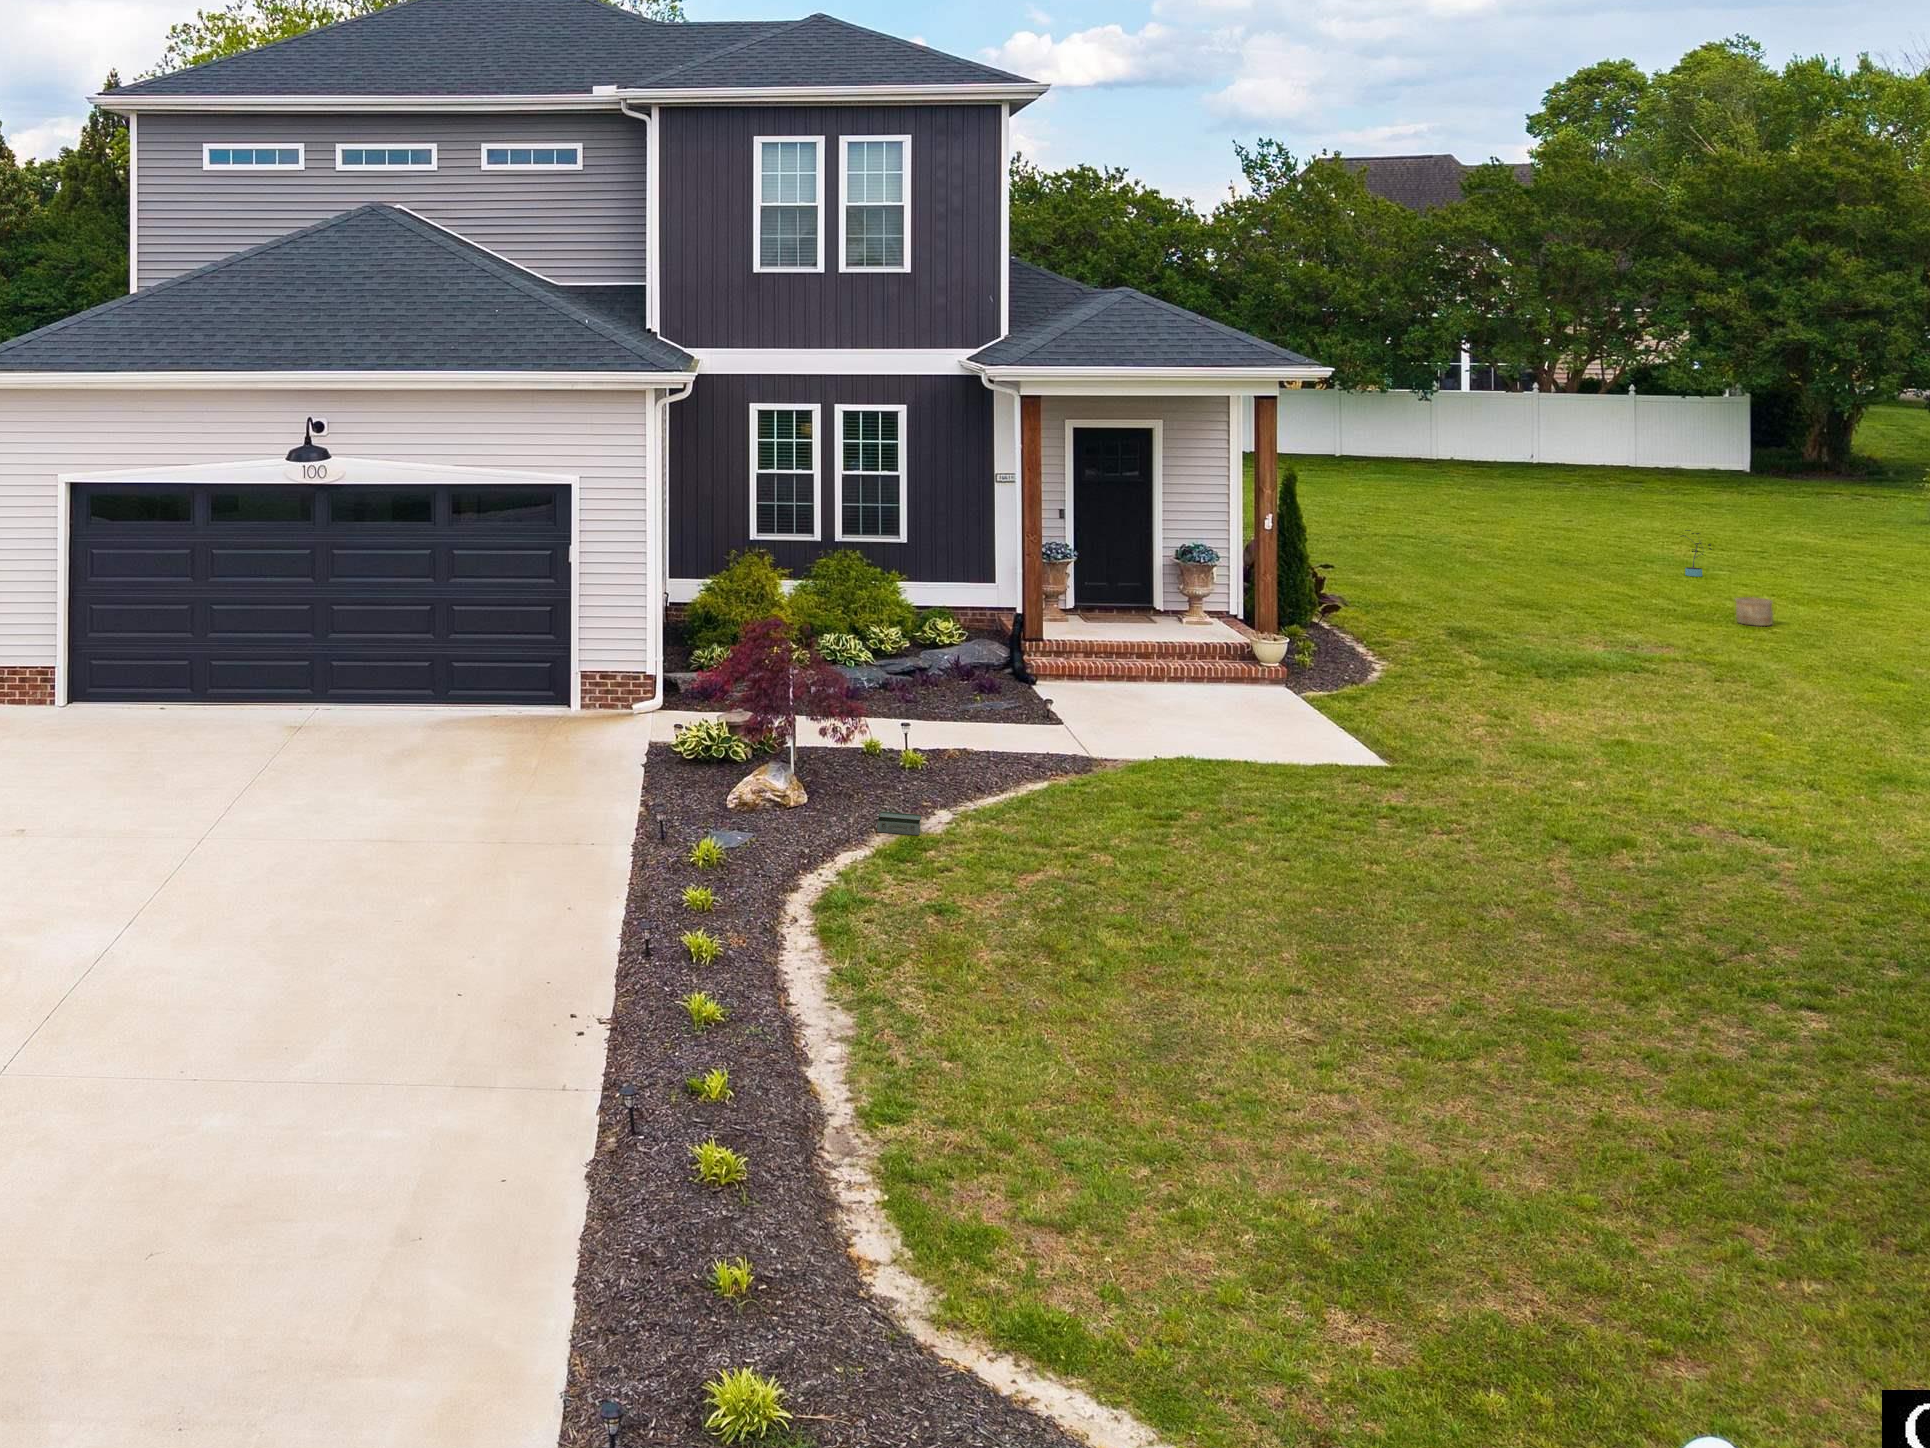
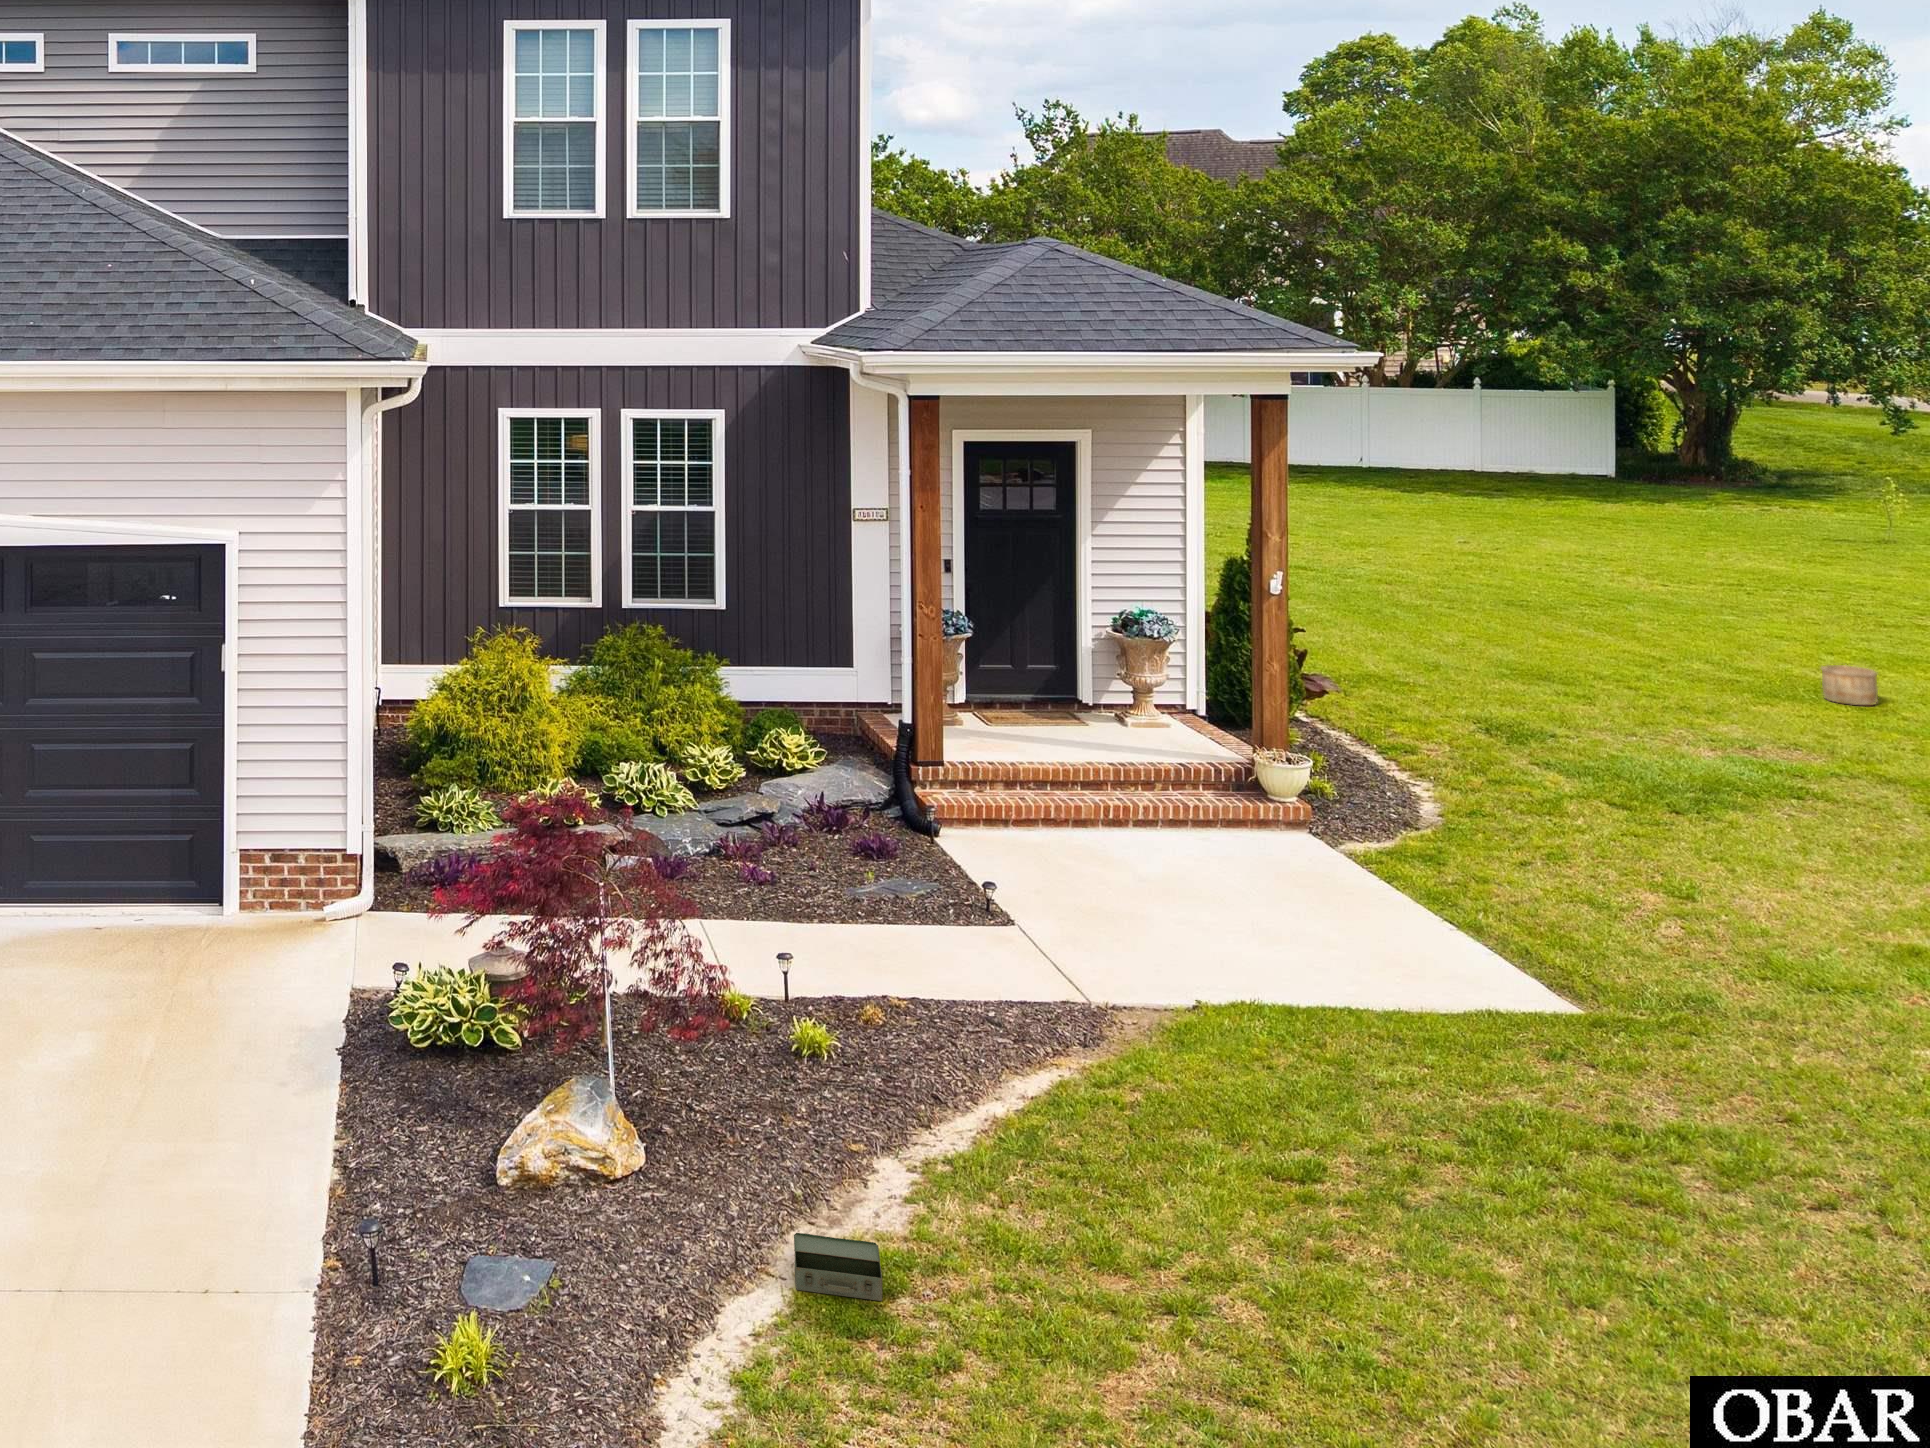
potted plant: present [1680,530,1712,577] -> none [1668,562,1711,622]

